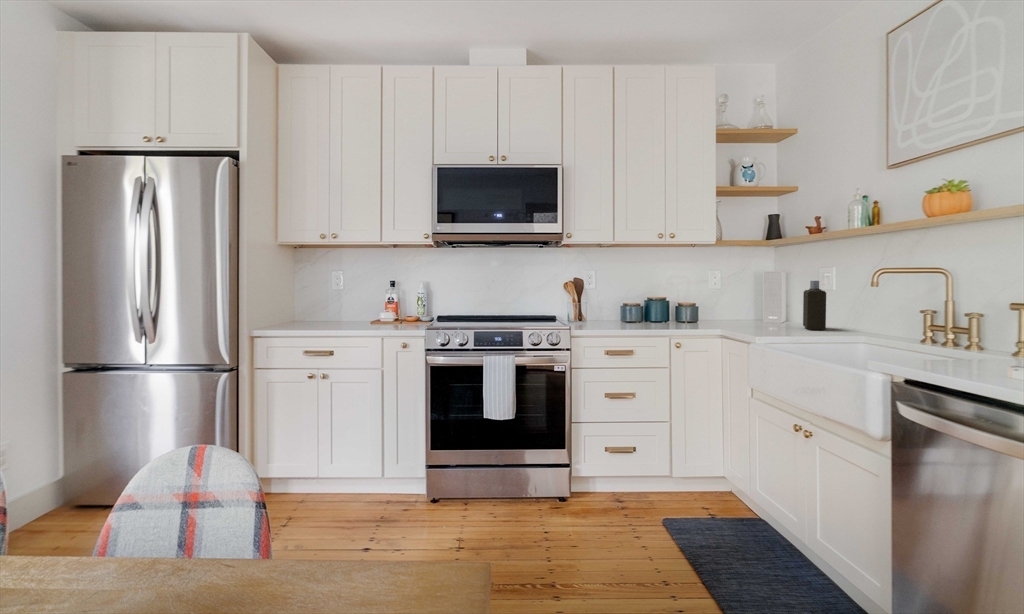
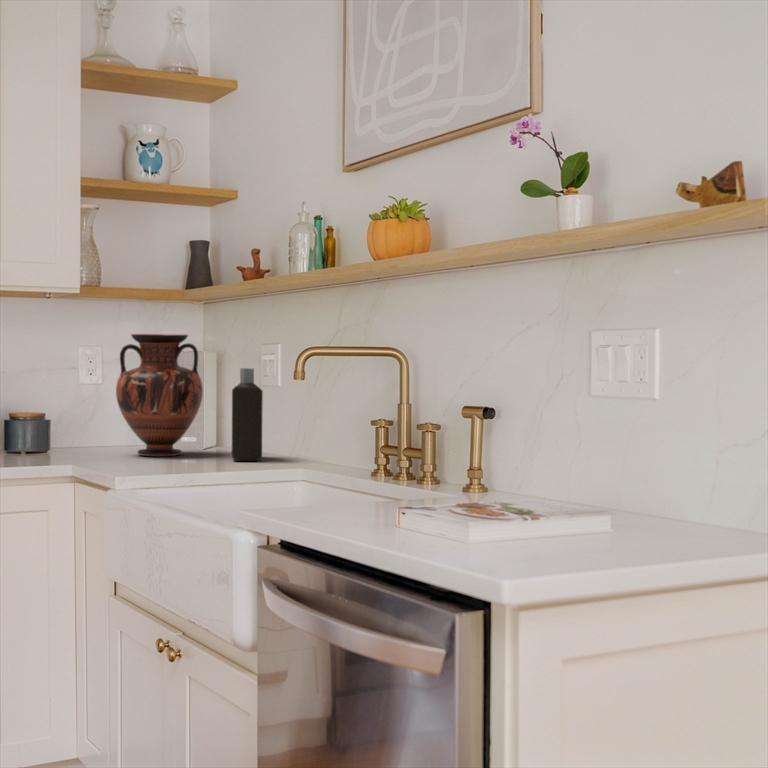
vase: none [735,264,784,326] -> present [116,334,203,456]

